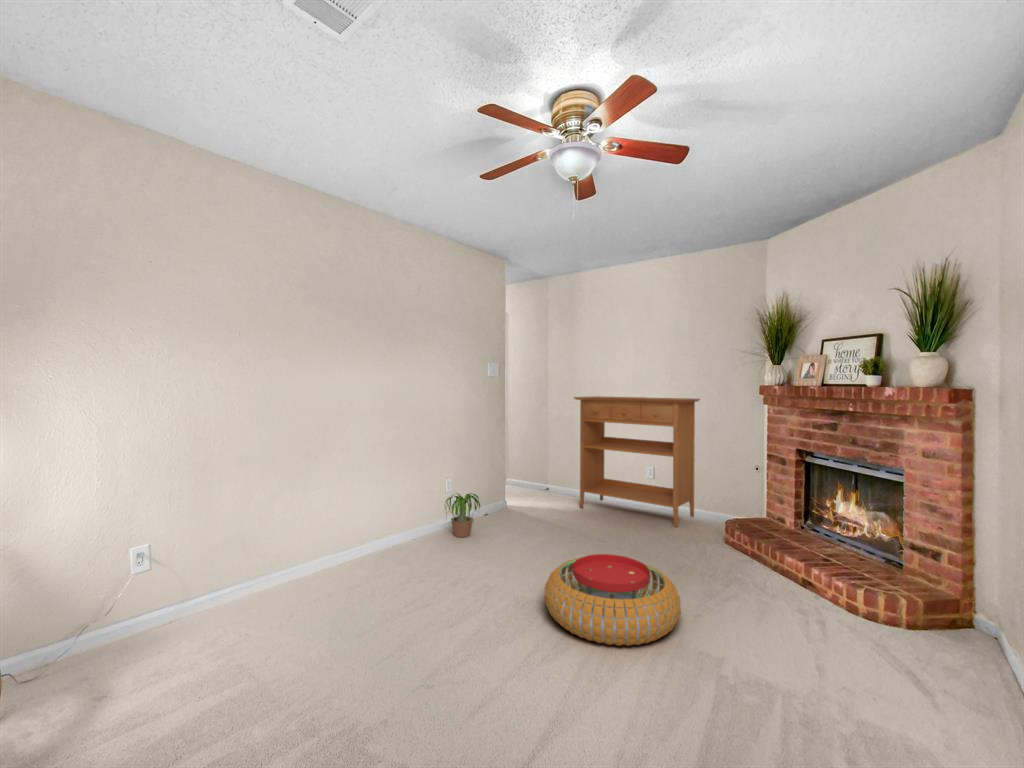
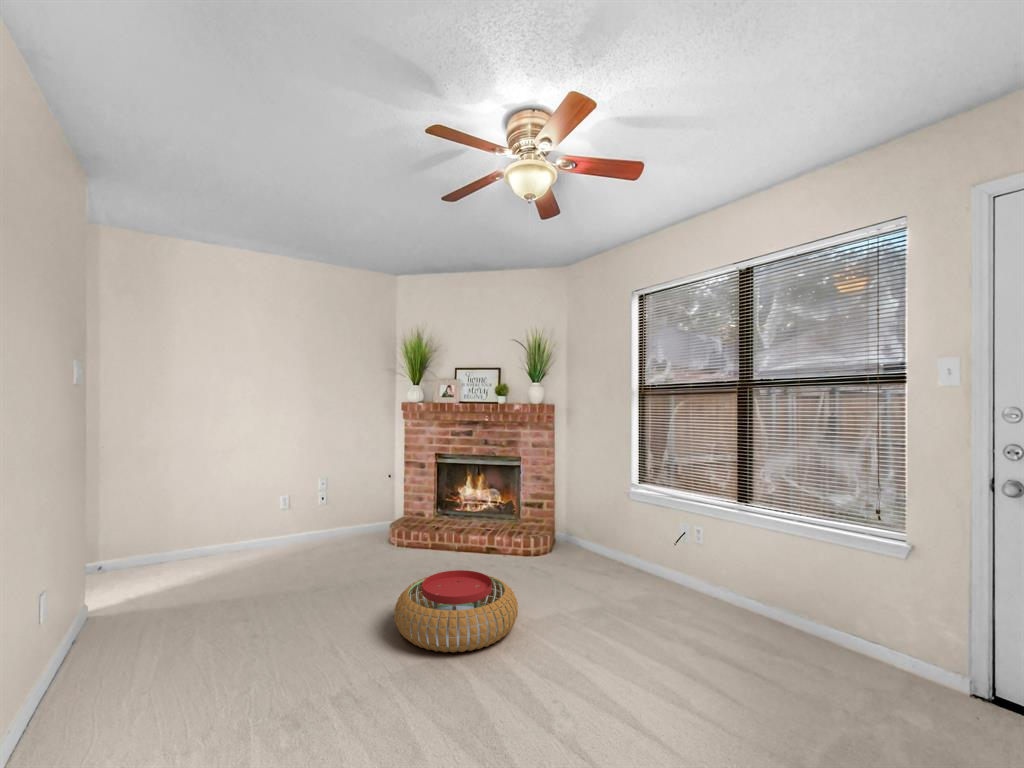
console table: present [574,396,700,527] -> none [197,416,348,570]
potted plant: present [445,493,480,537] -> none [72,592,164,673]

